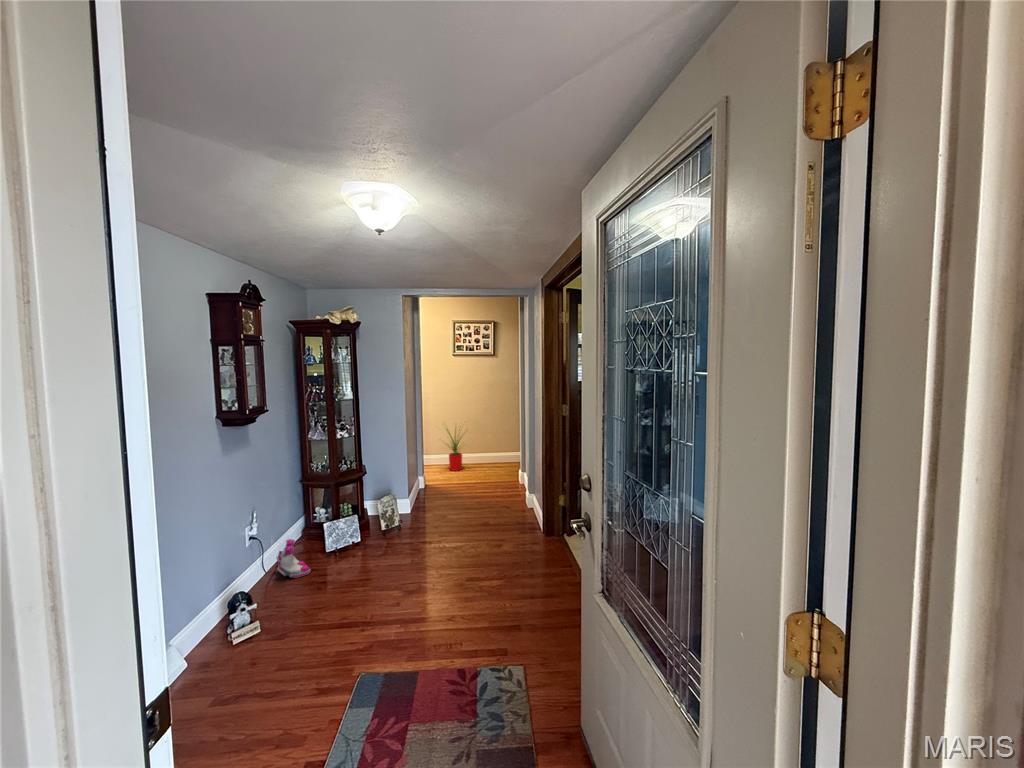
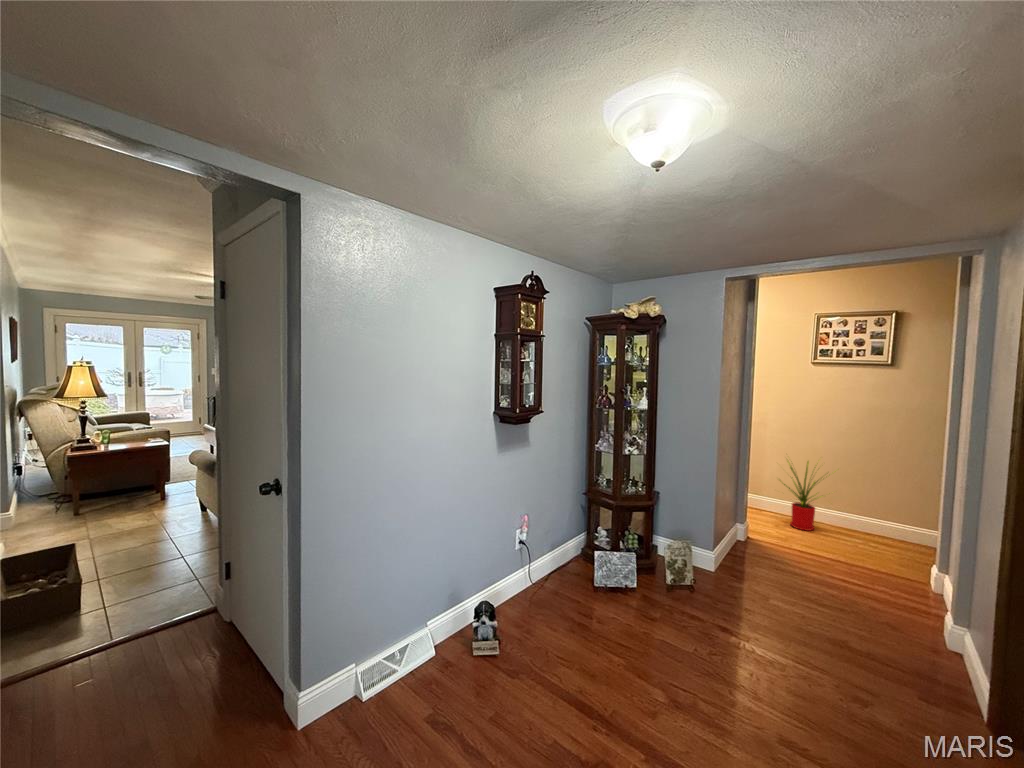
boots: present [276,539,310,578] -> none [542,557,572,605]

